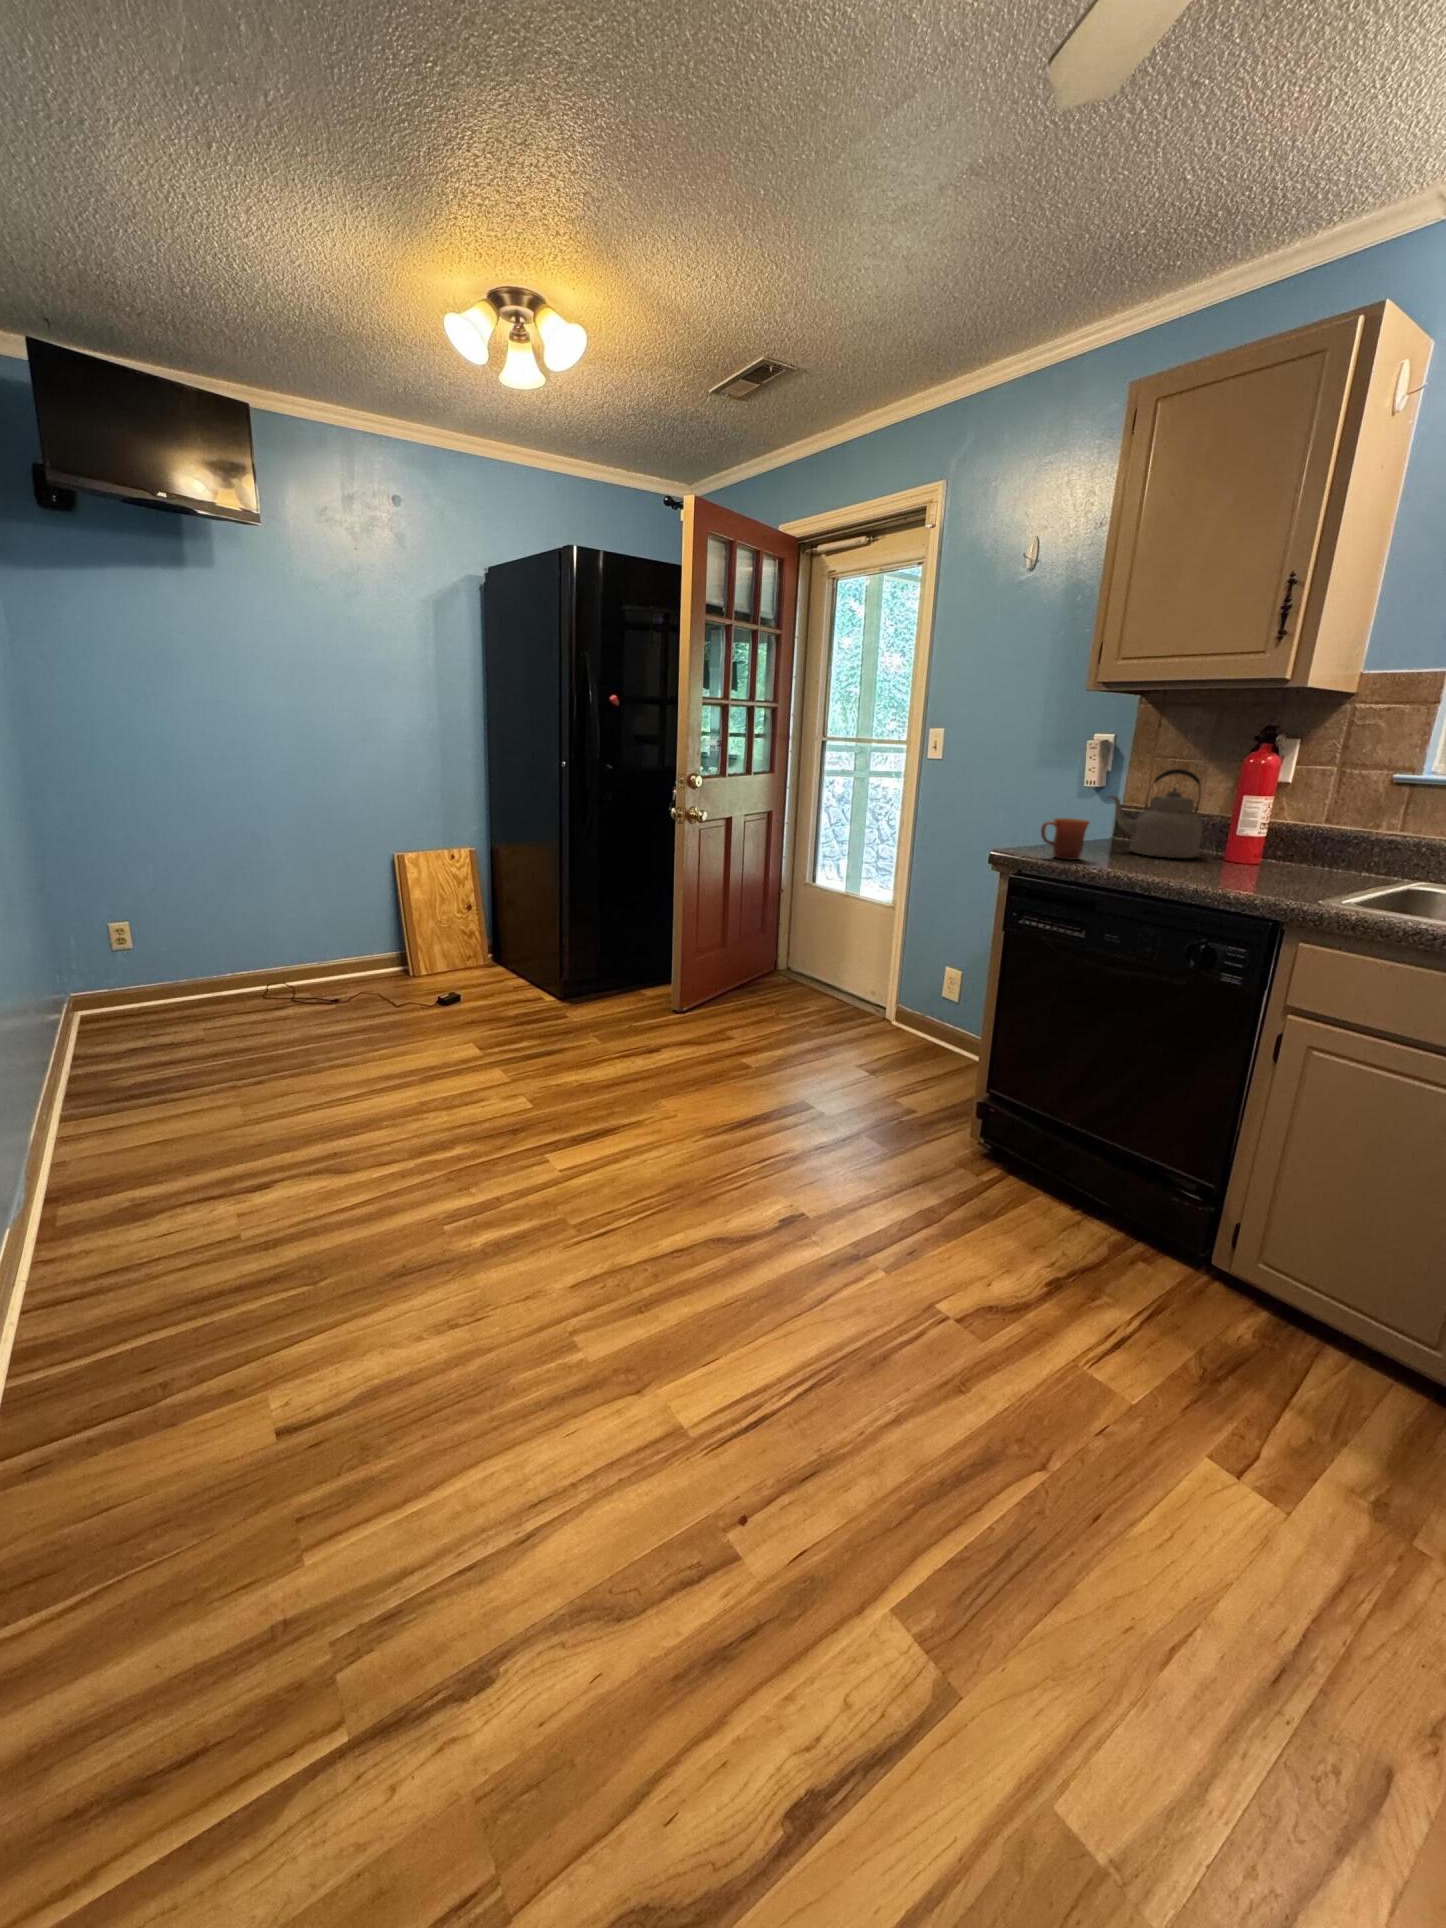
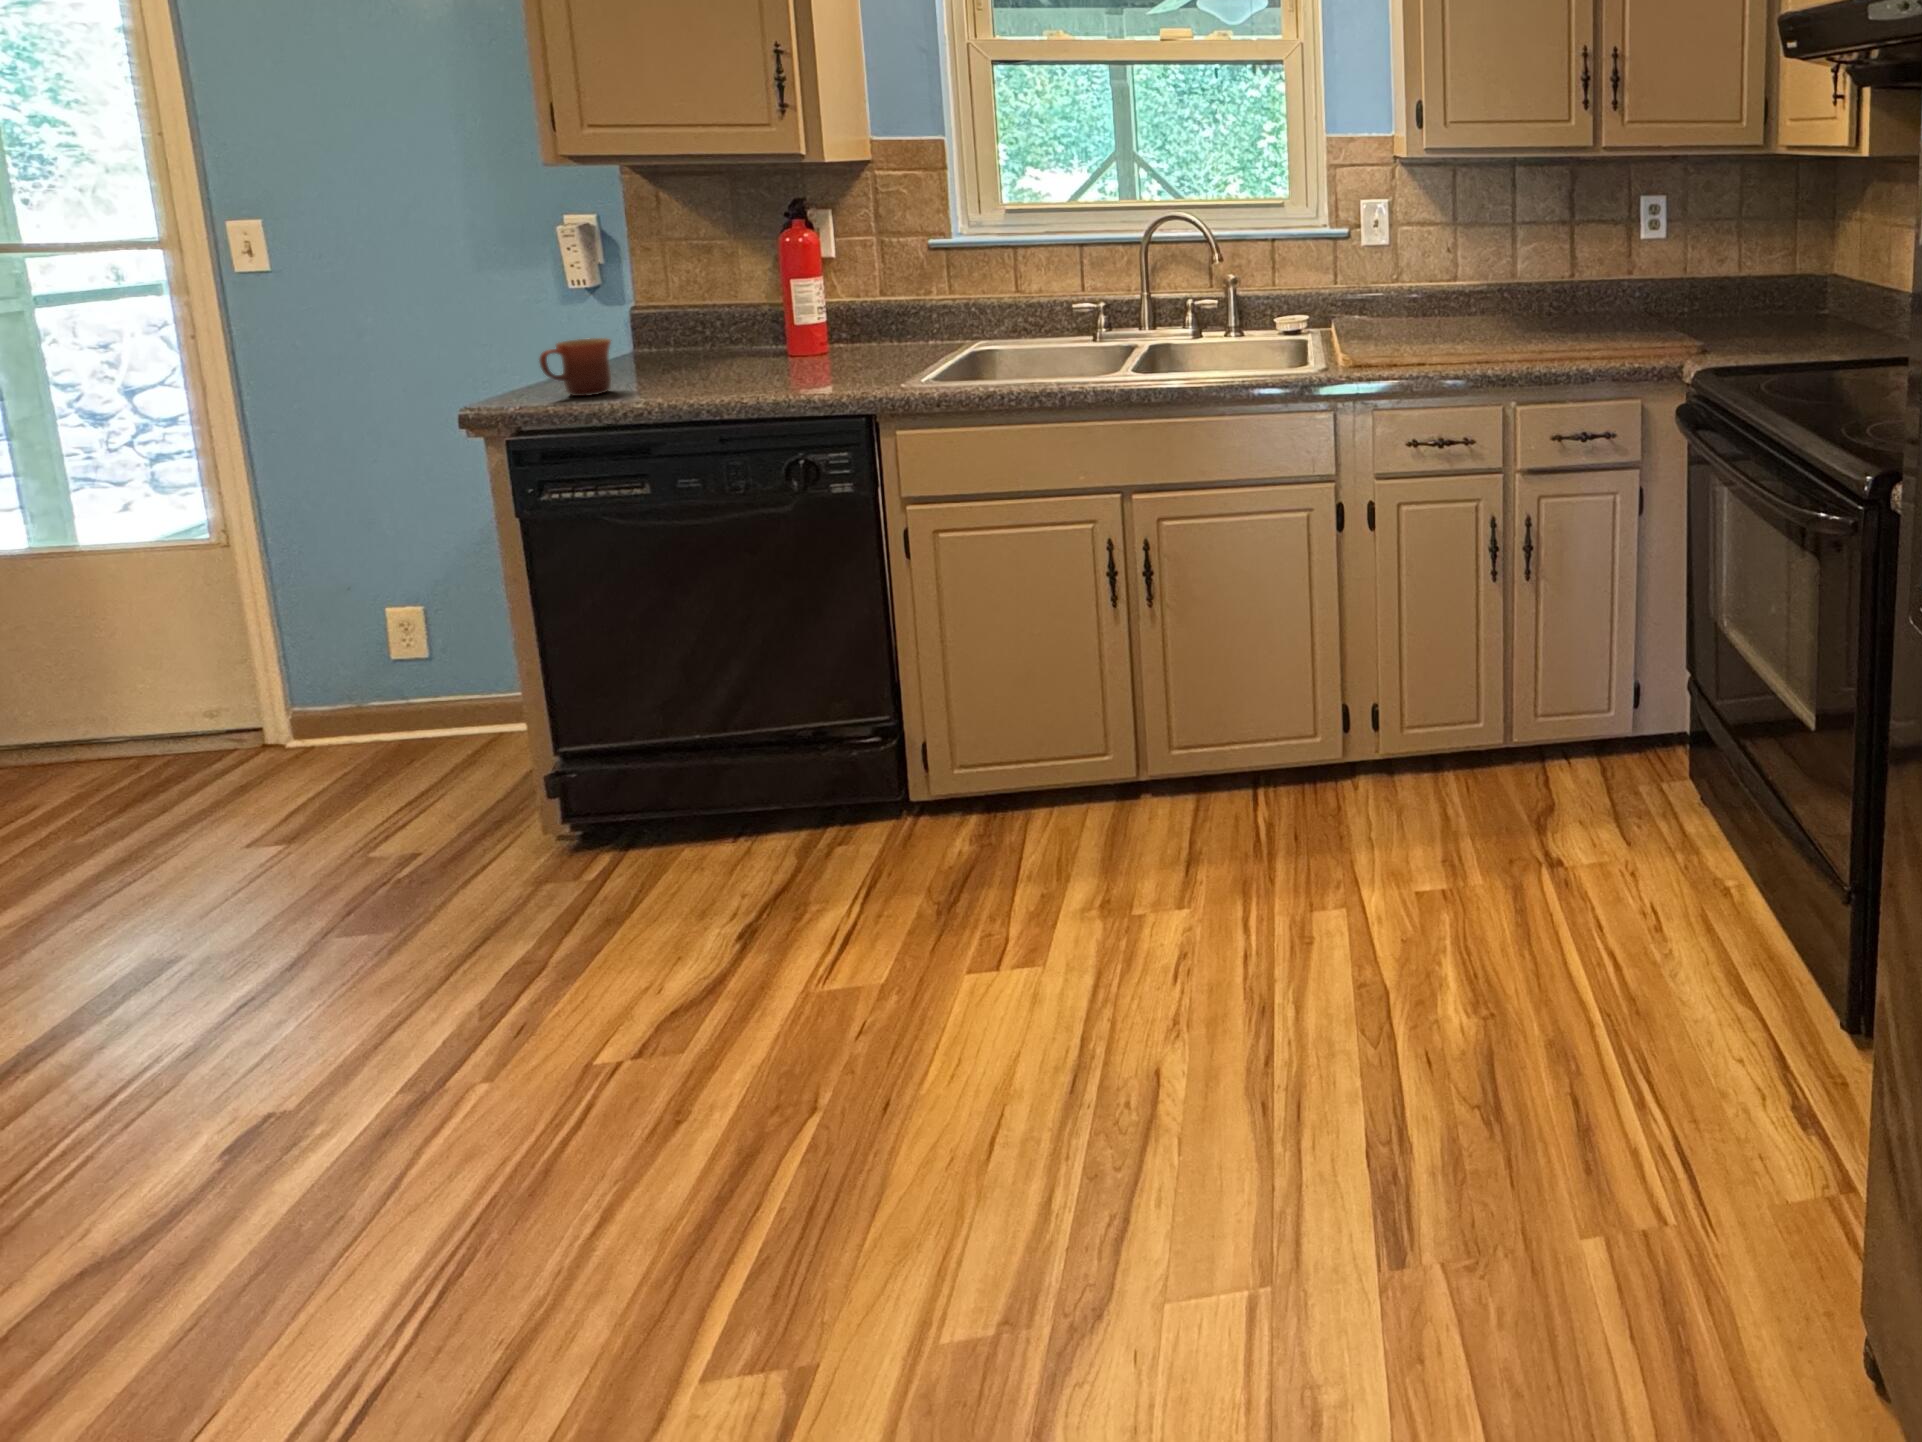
kettle: present [1108,769,1202,858] -> none [618,255,759,367]

